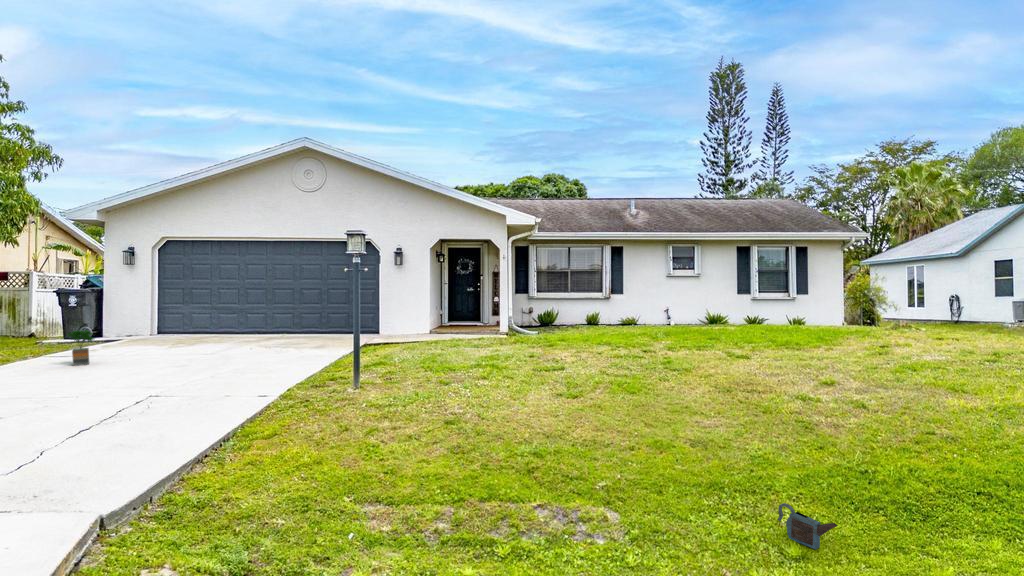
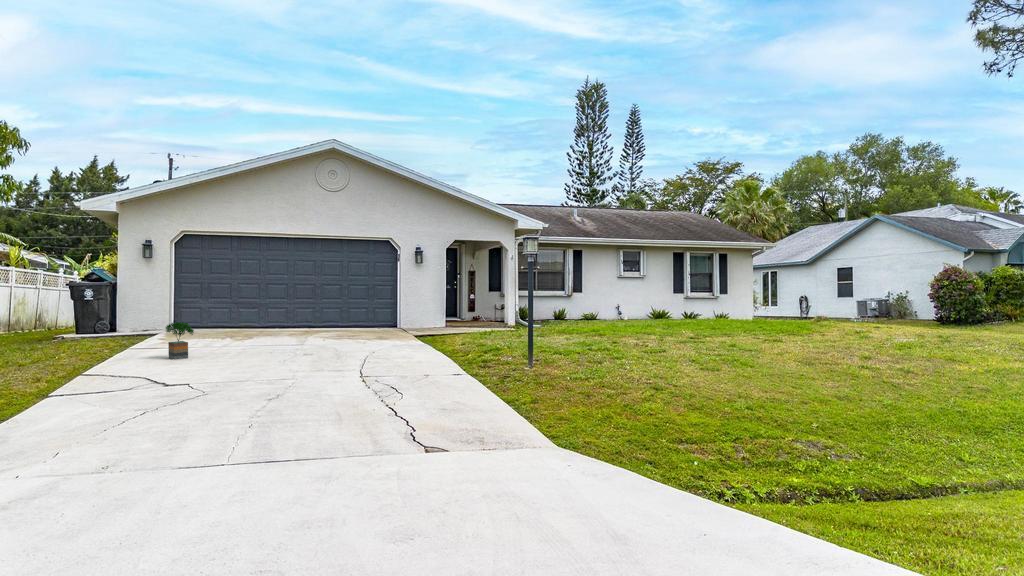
watering can: present [778,503,837,549] -> none [954,402,998,425]

